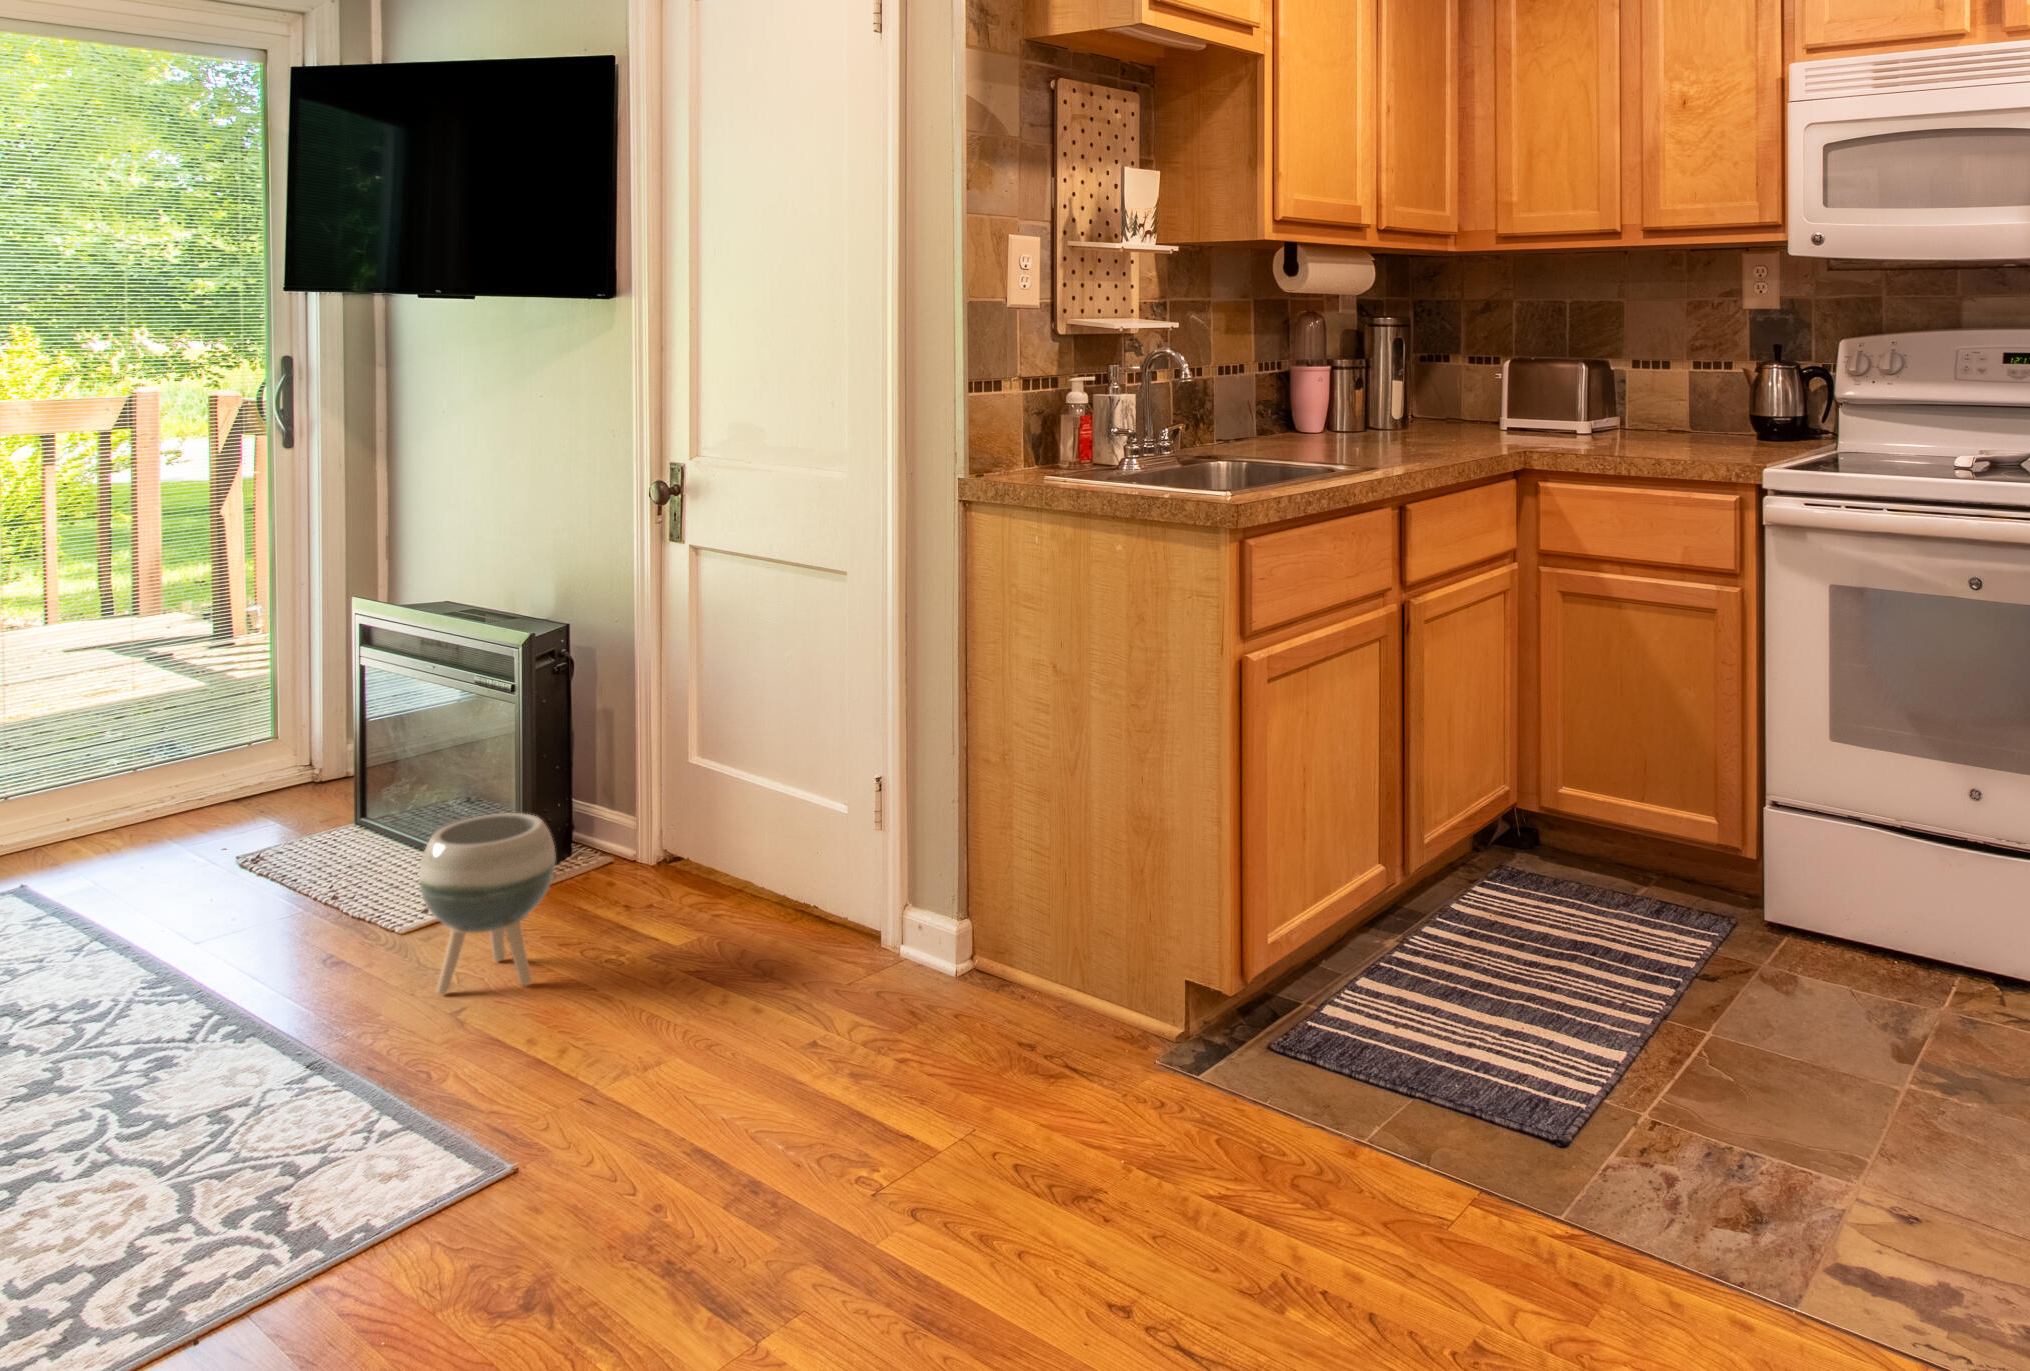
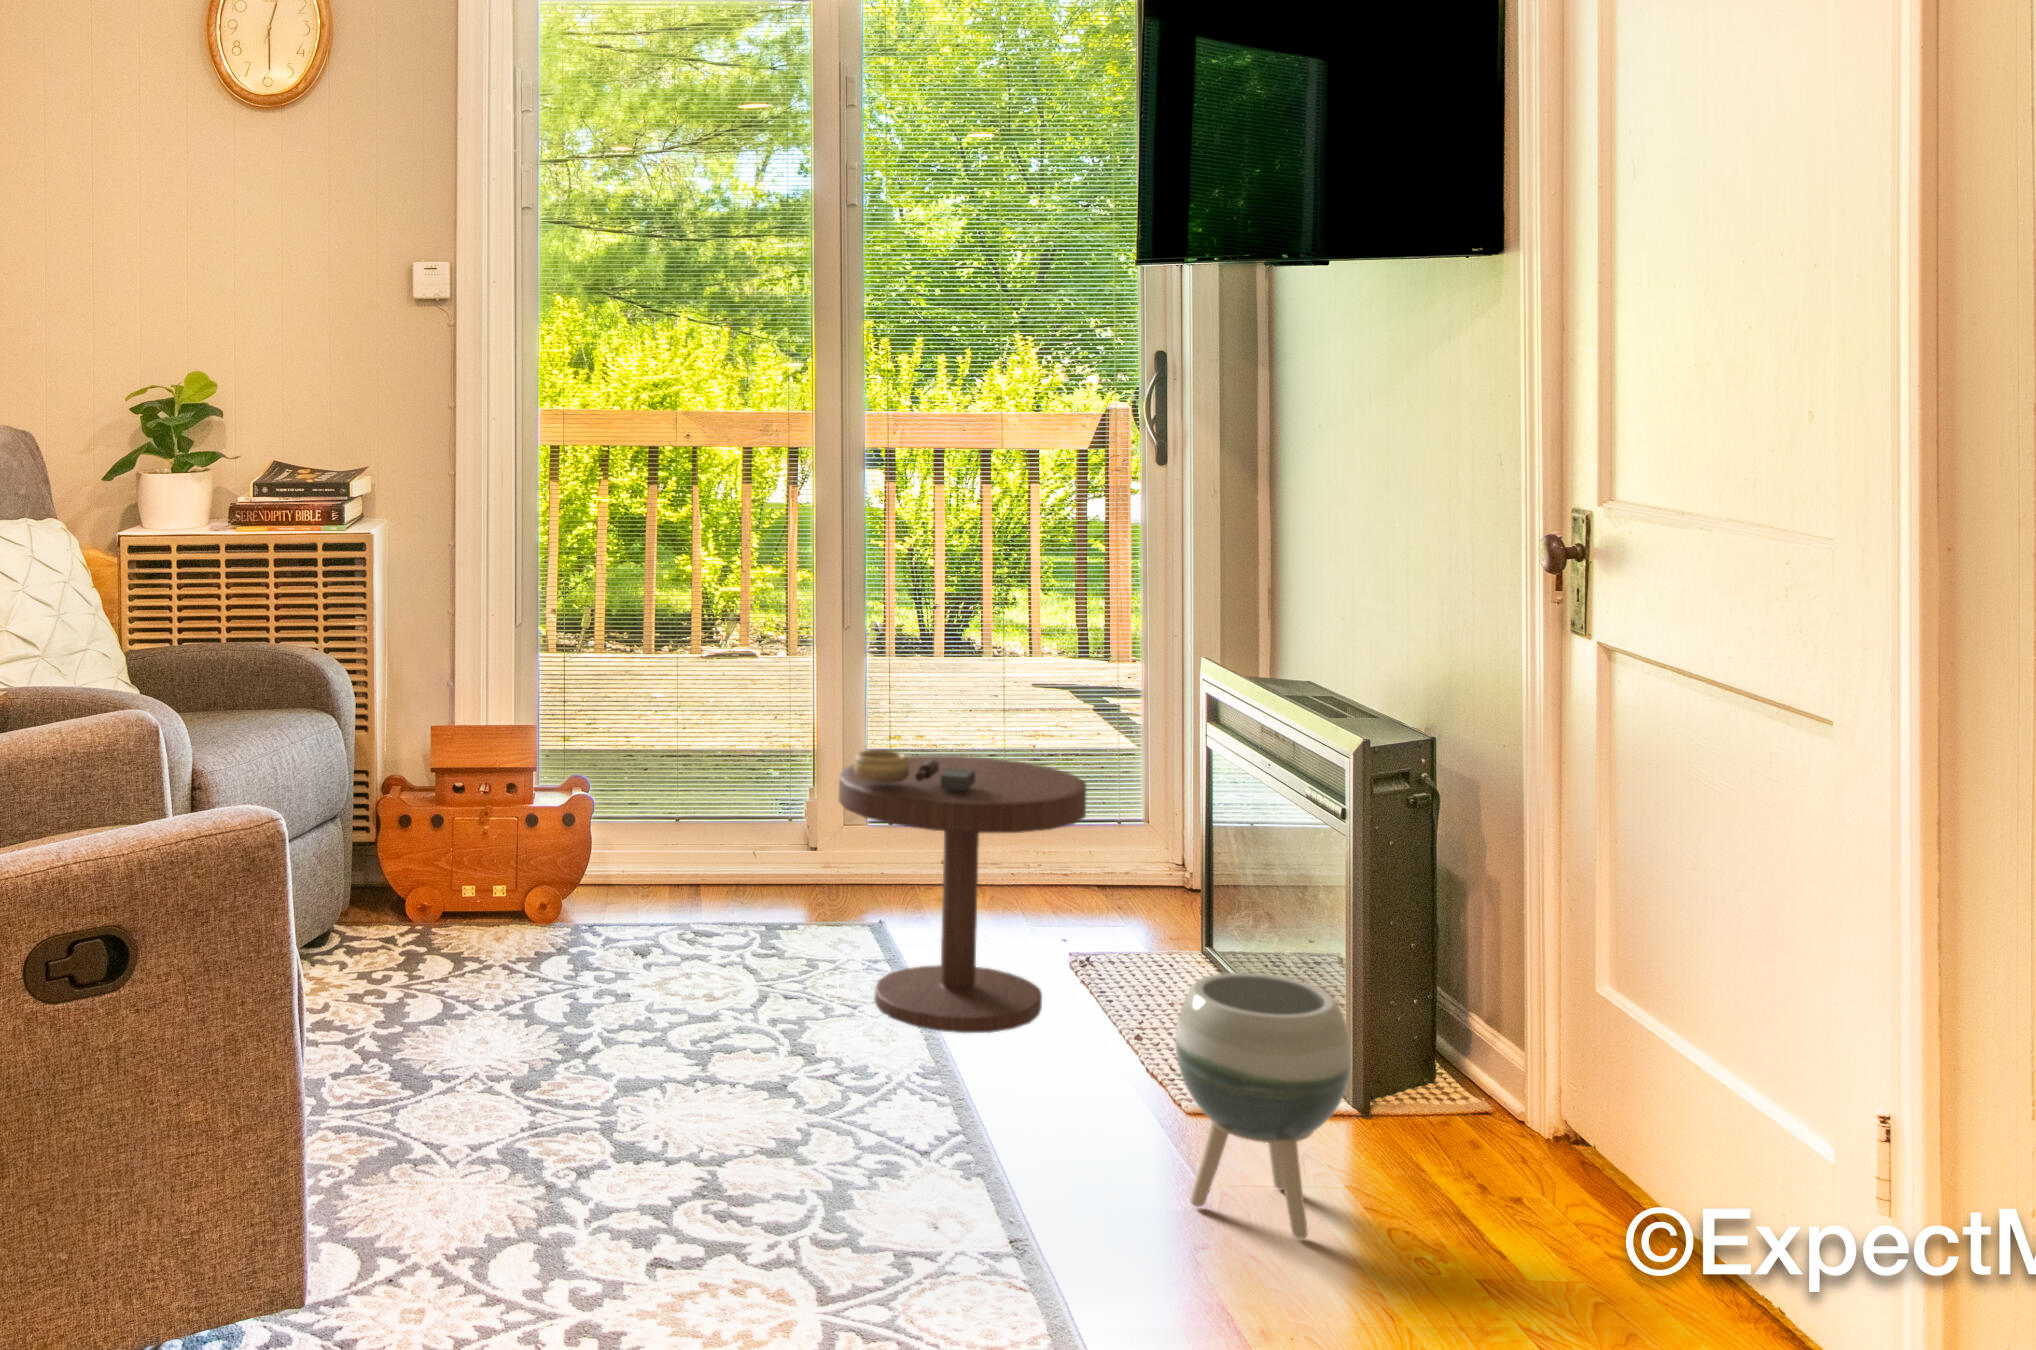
side table: none [113,705,356,1087] -> present [839,750,1086,1033]

